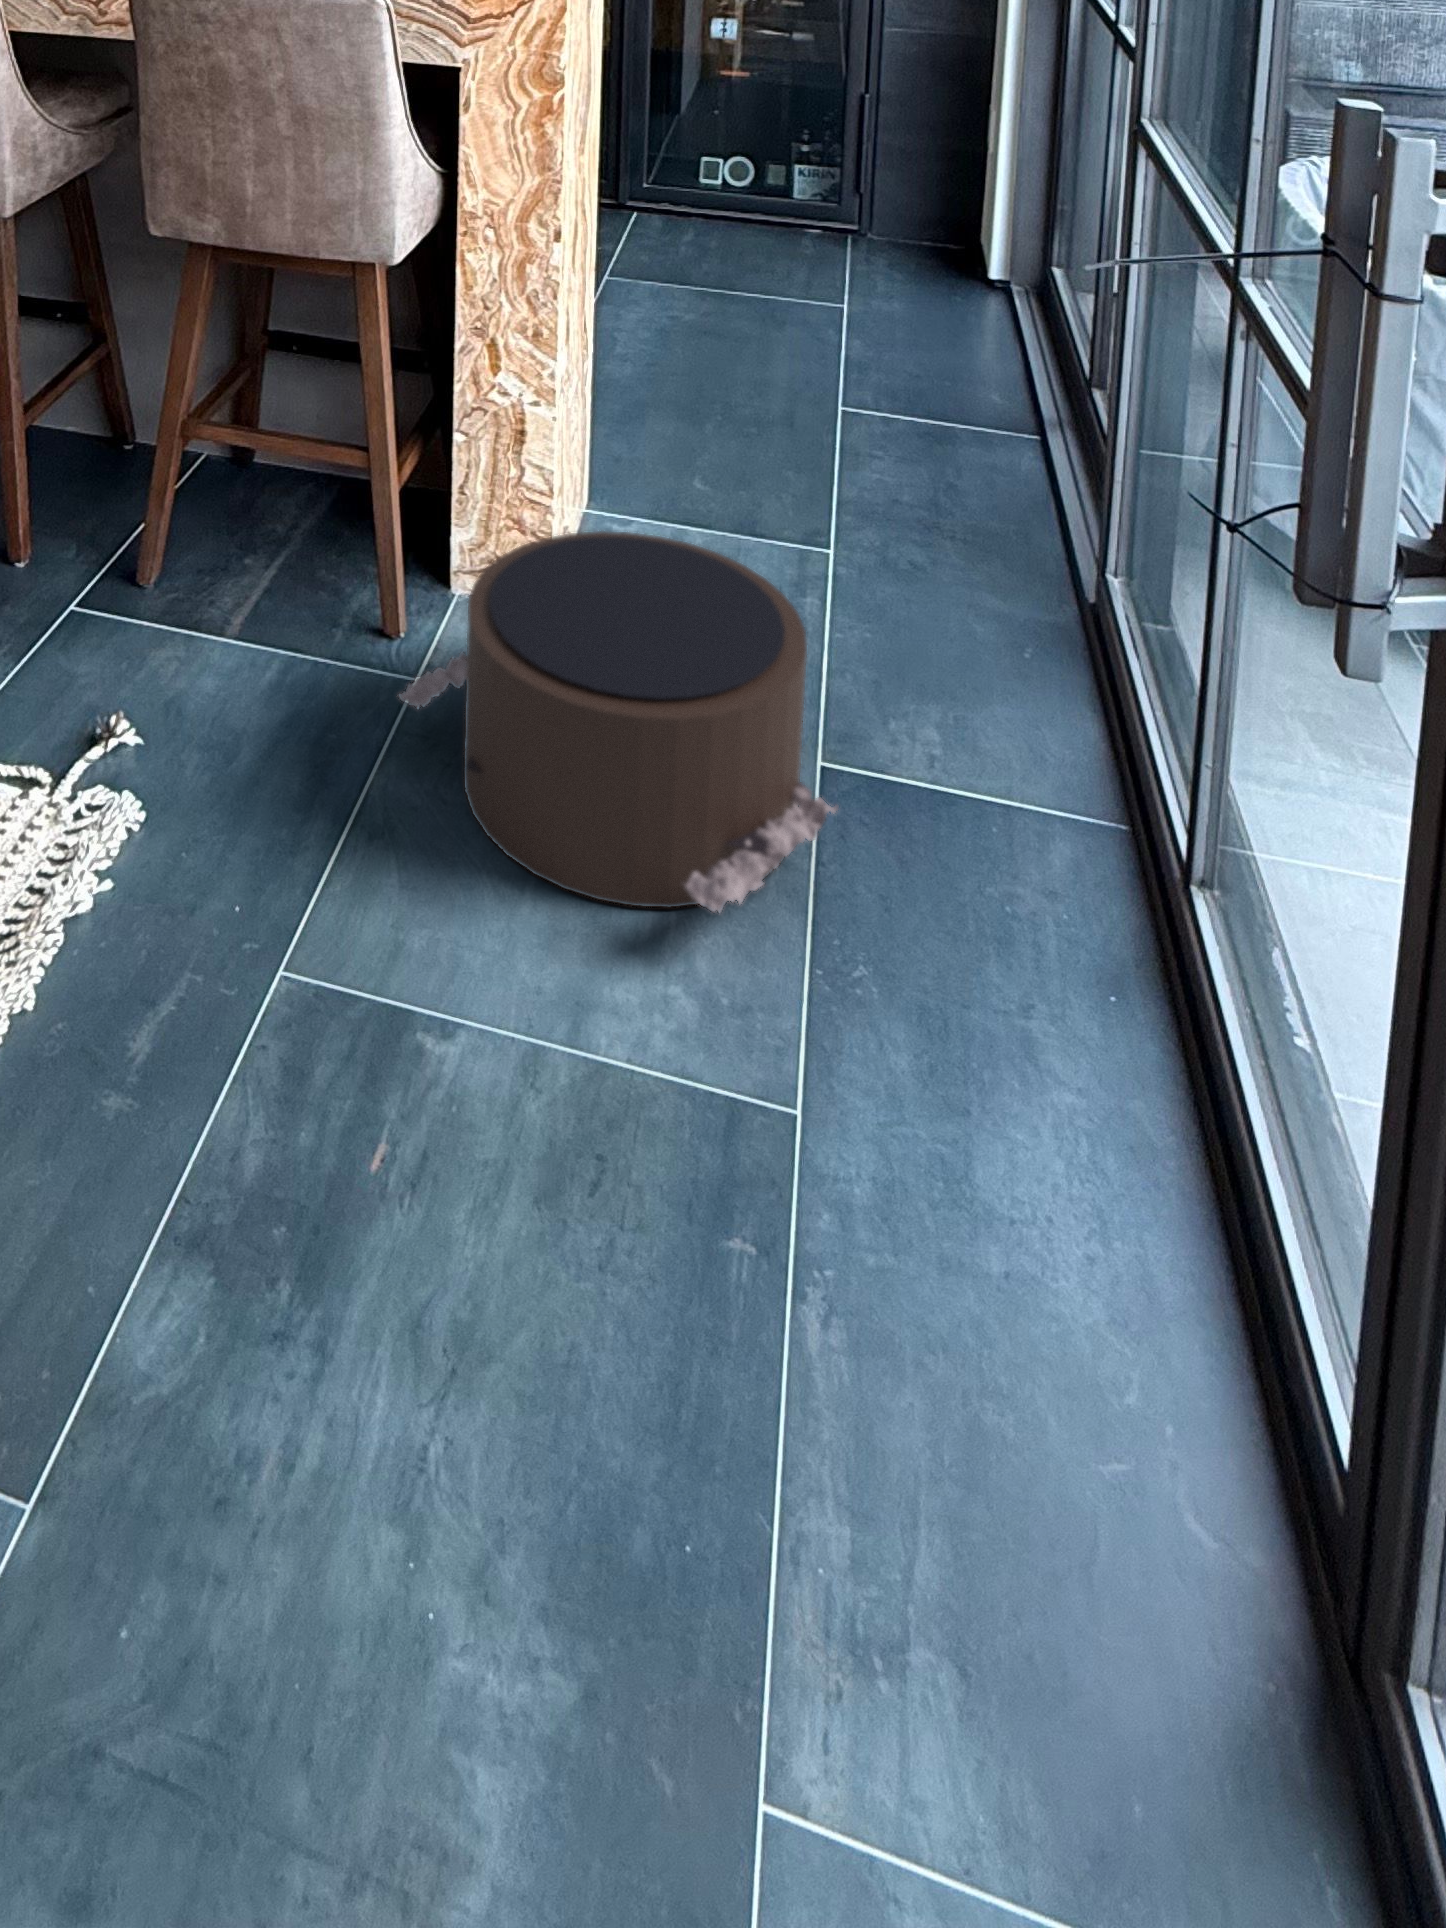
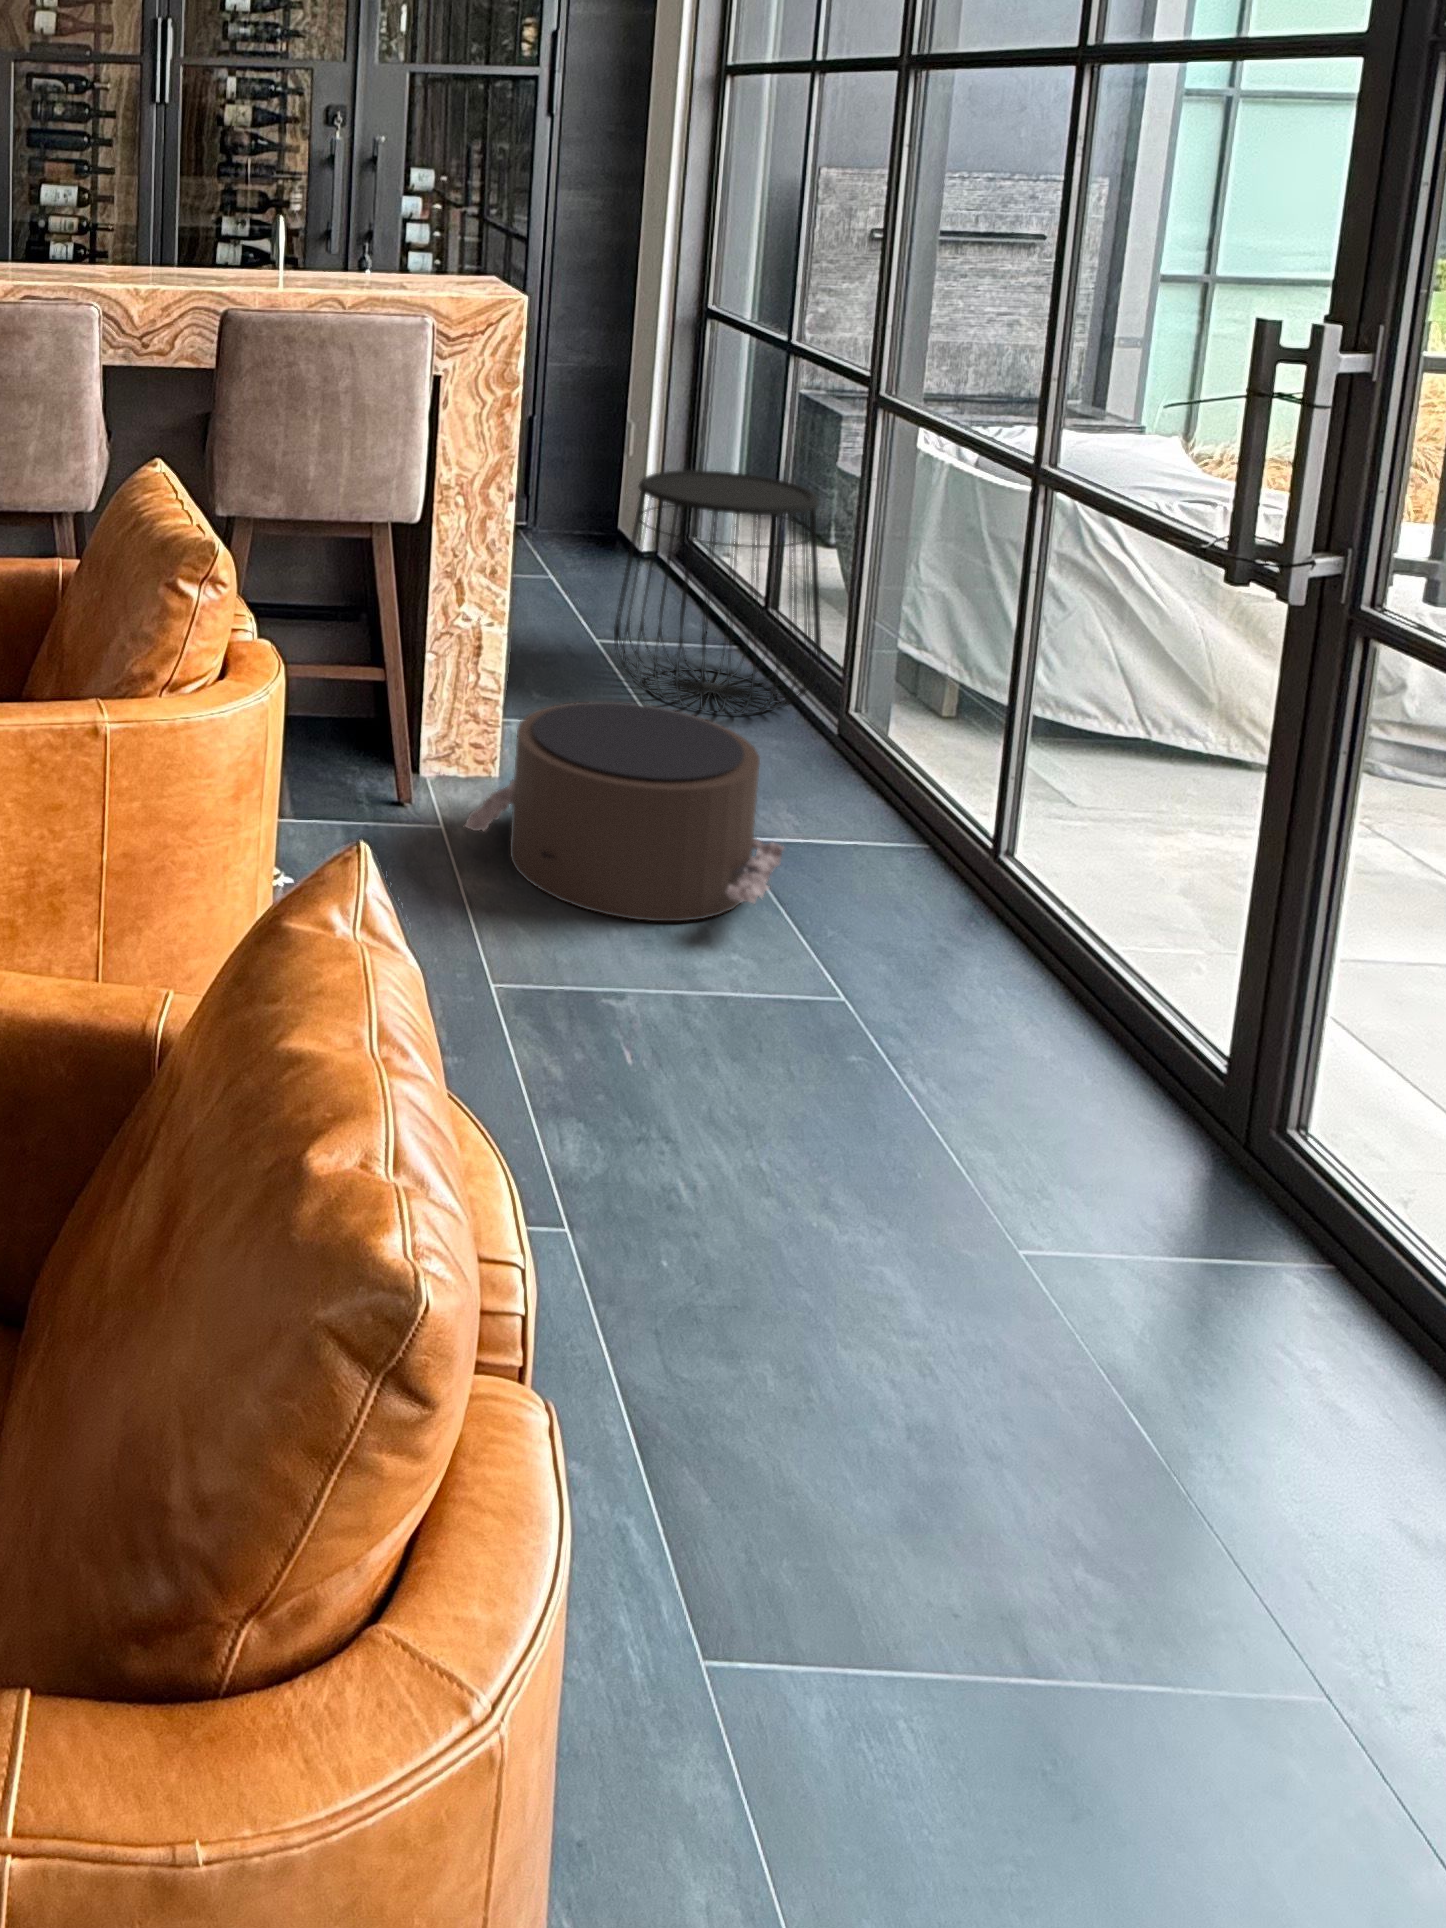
side table: none [819,192,1103,543] -> present [614,470,821,714]

